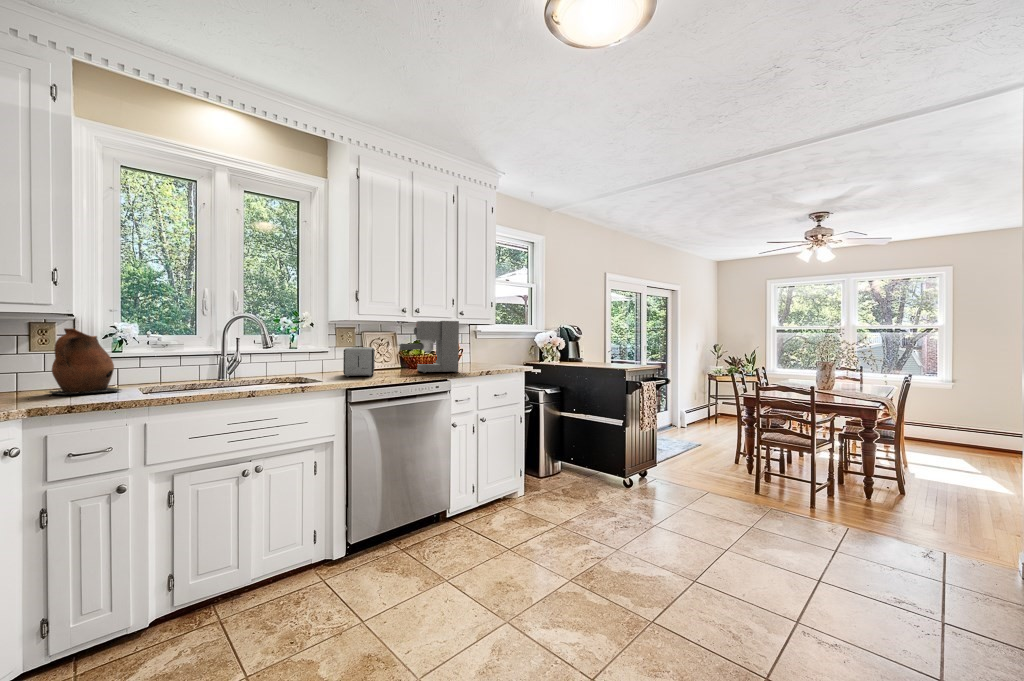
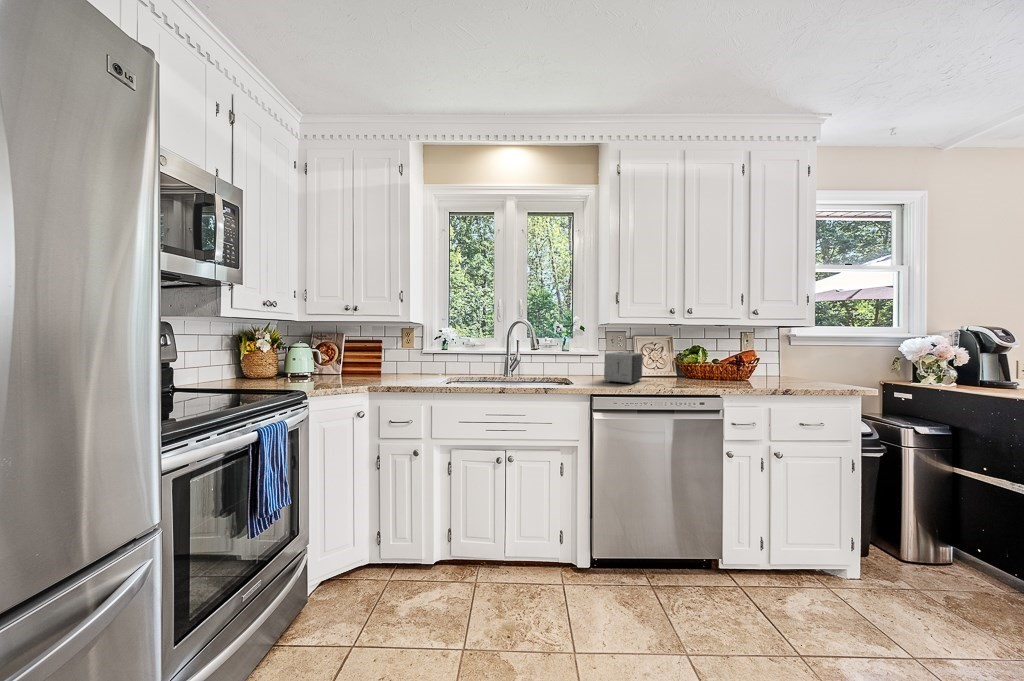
coffee maker: present [400,321,459,373] -> none [670,324,746,389]
ceramic pitcher: present [49,328,121,395] -> none [401,332,438,379]

